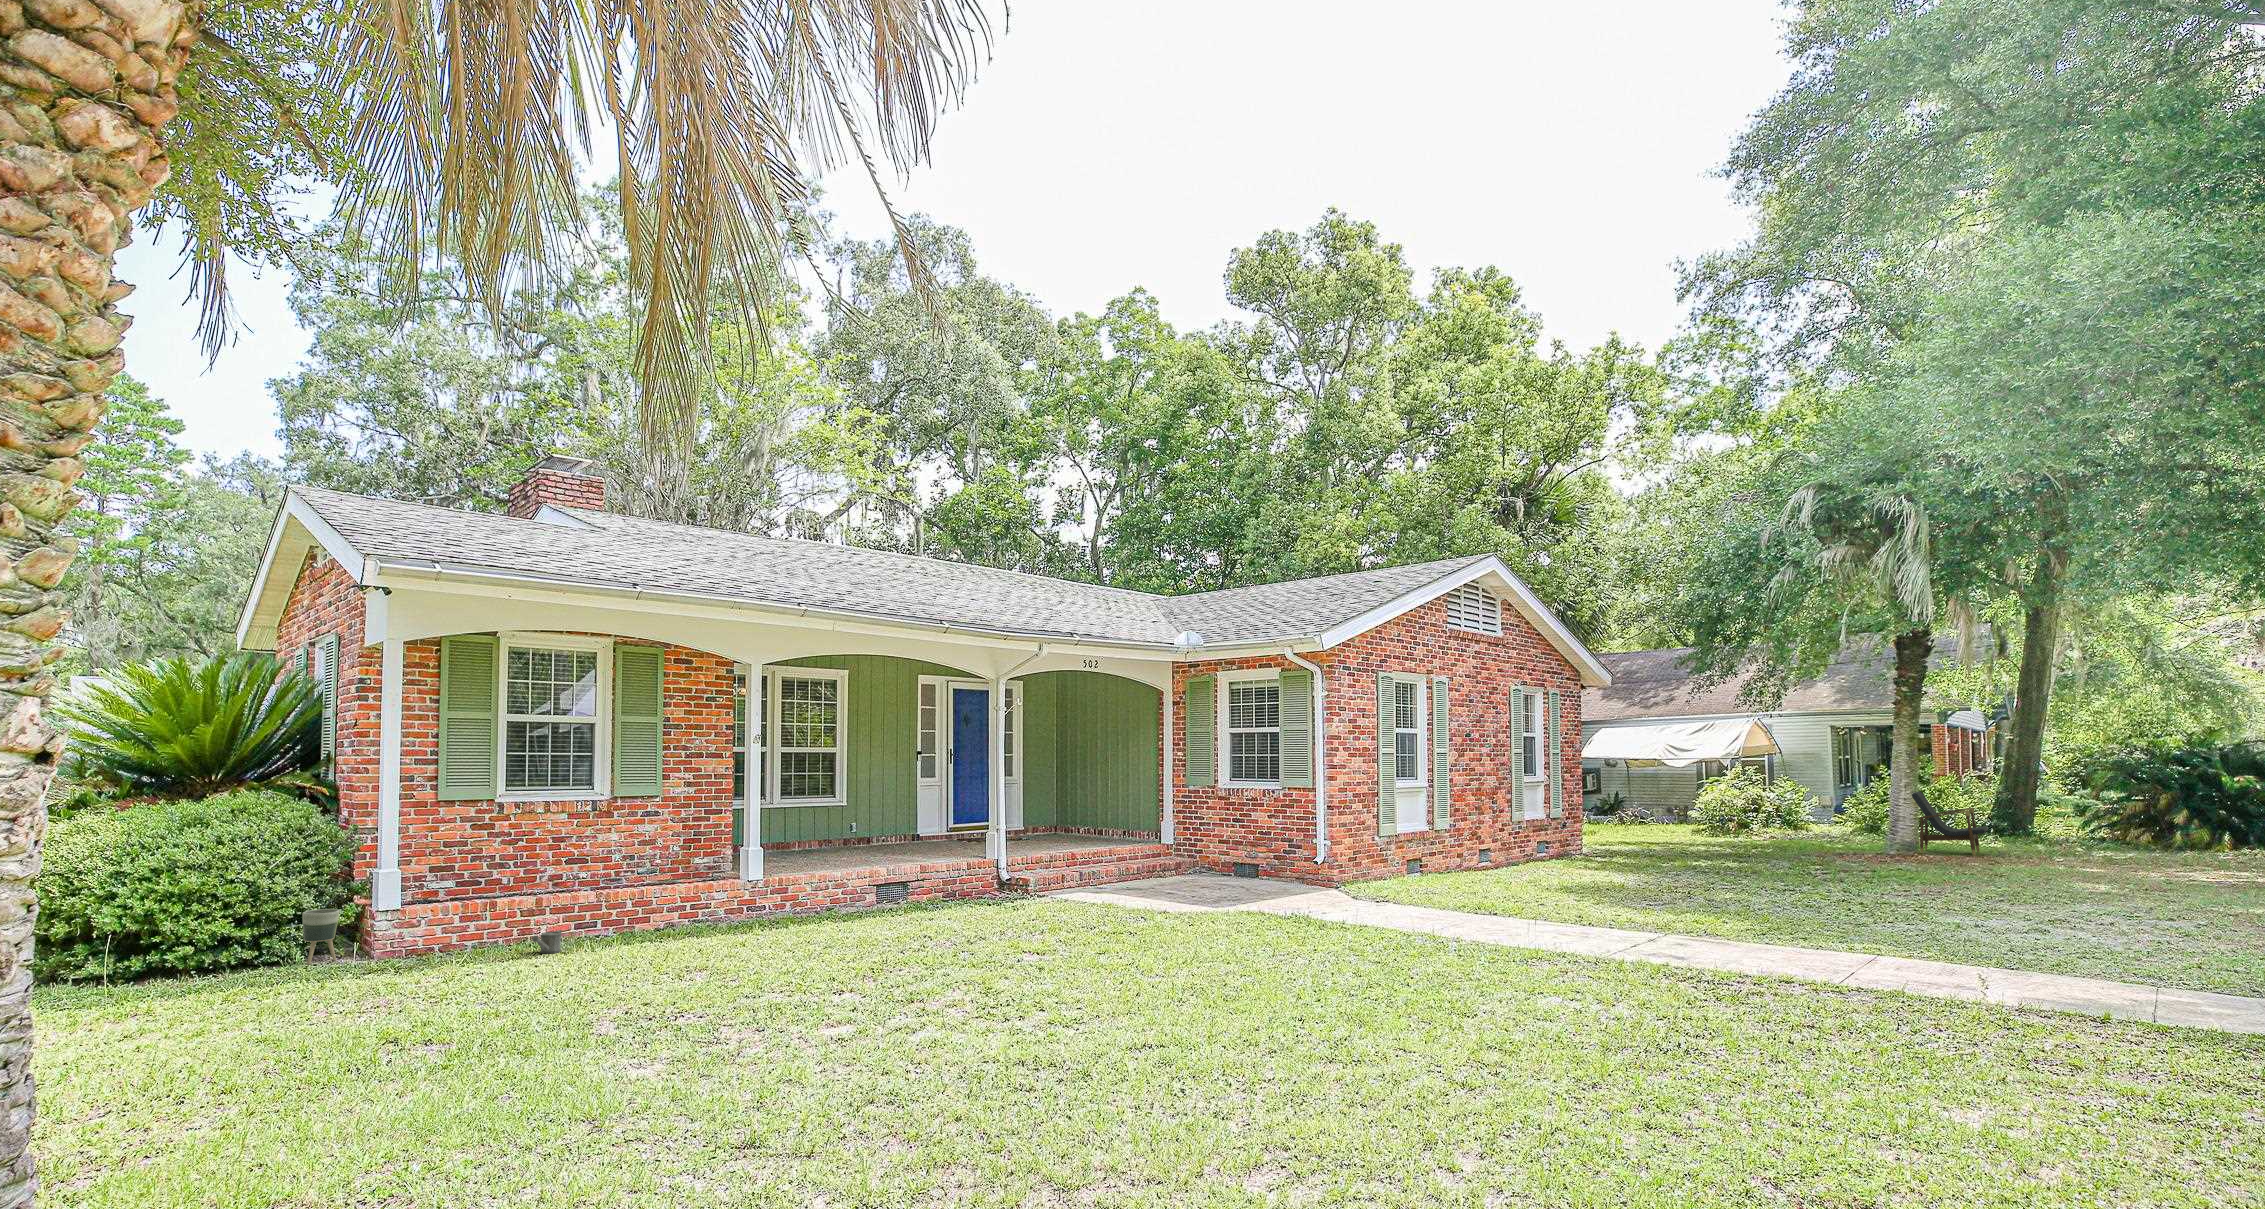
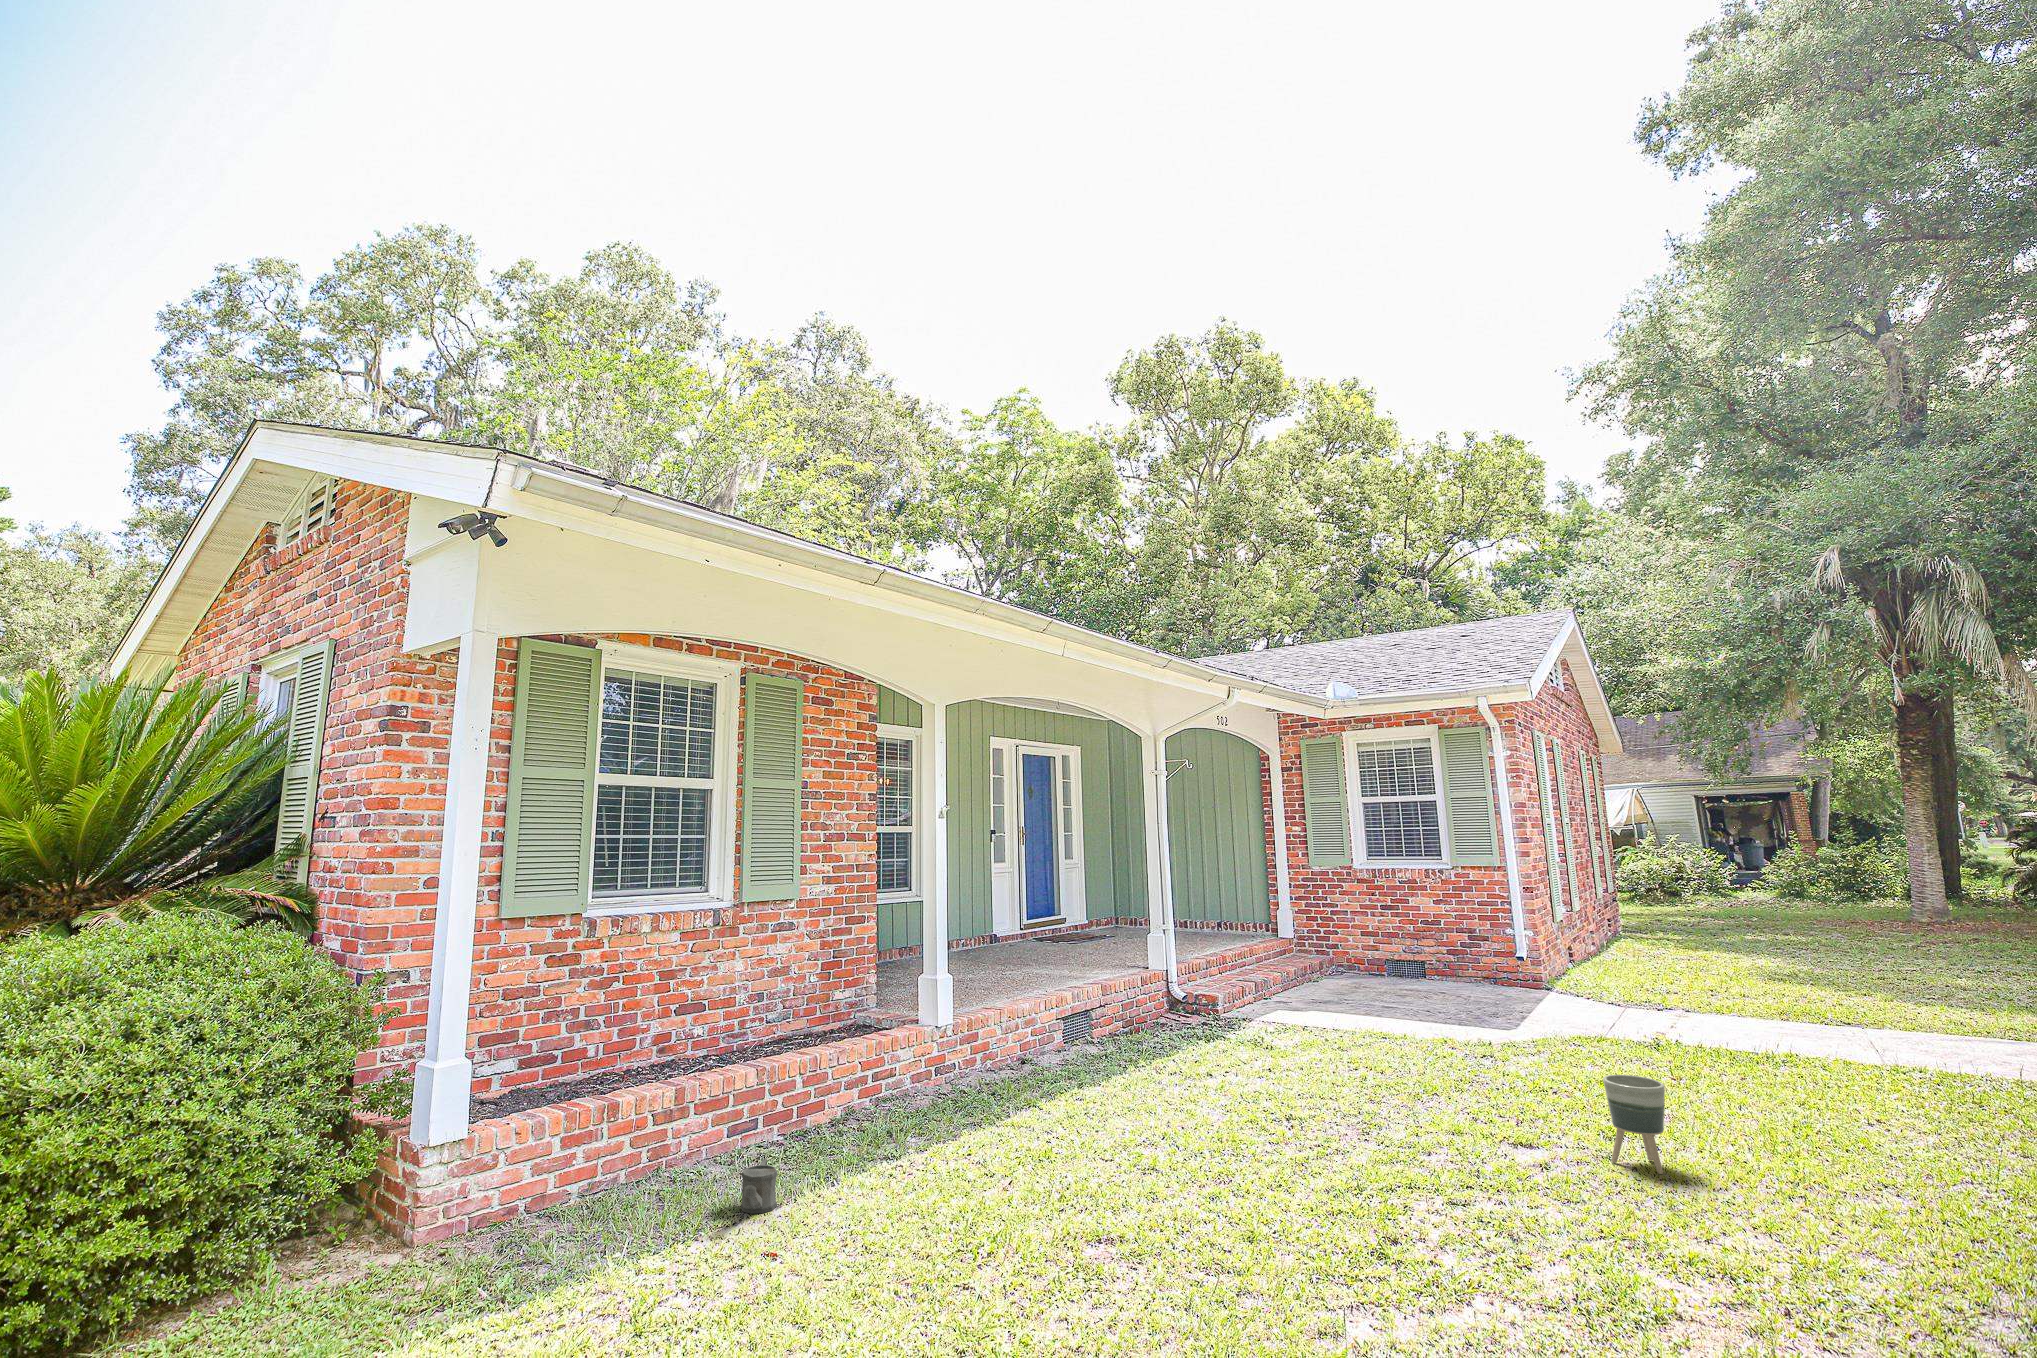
lounge chair: present [1912,791,1988,856] -> none [1904,859,1996,923]
planter: present [302,909,340,965] -> present [1603,1075,1665,1174]

